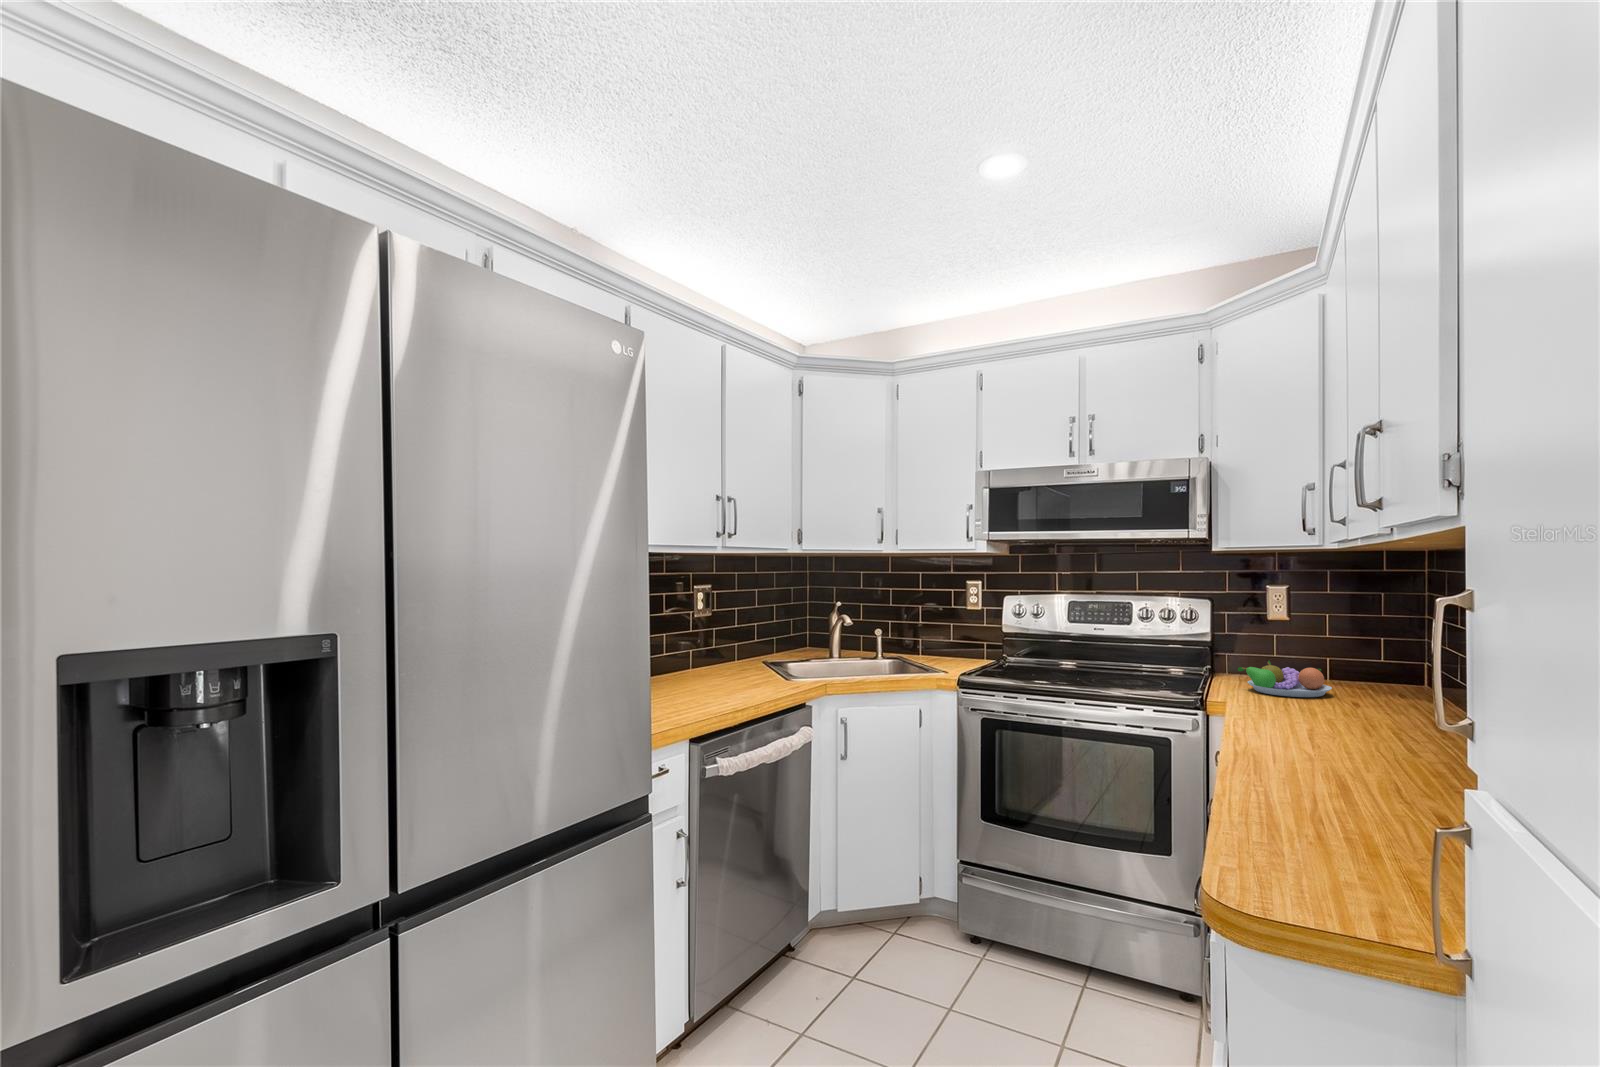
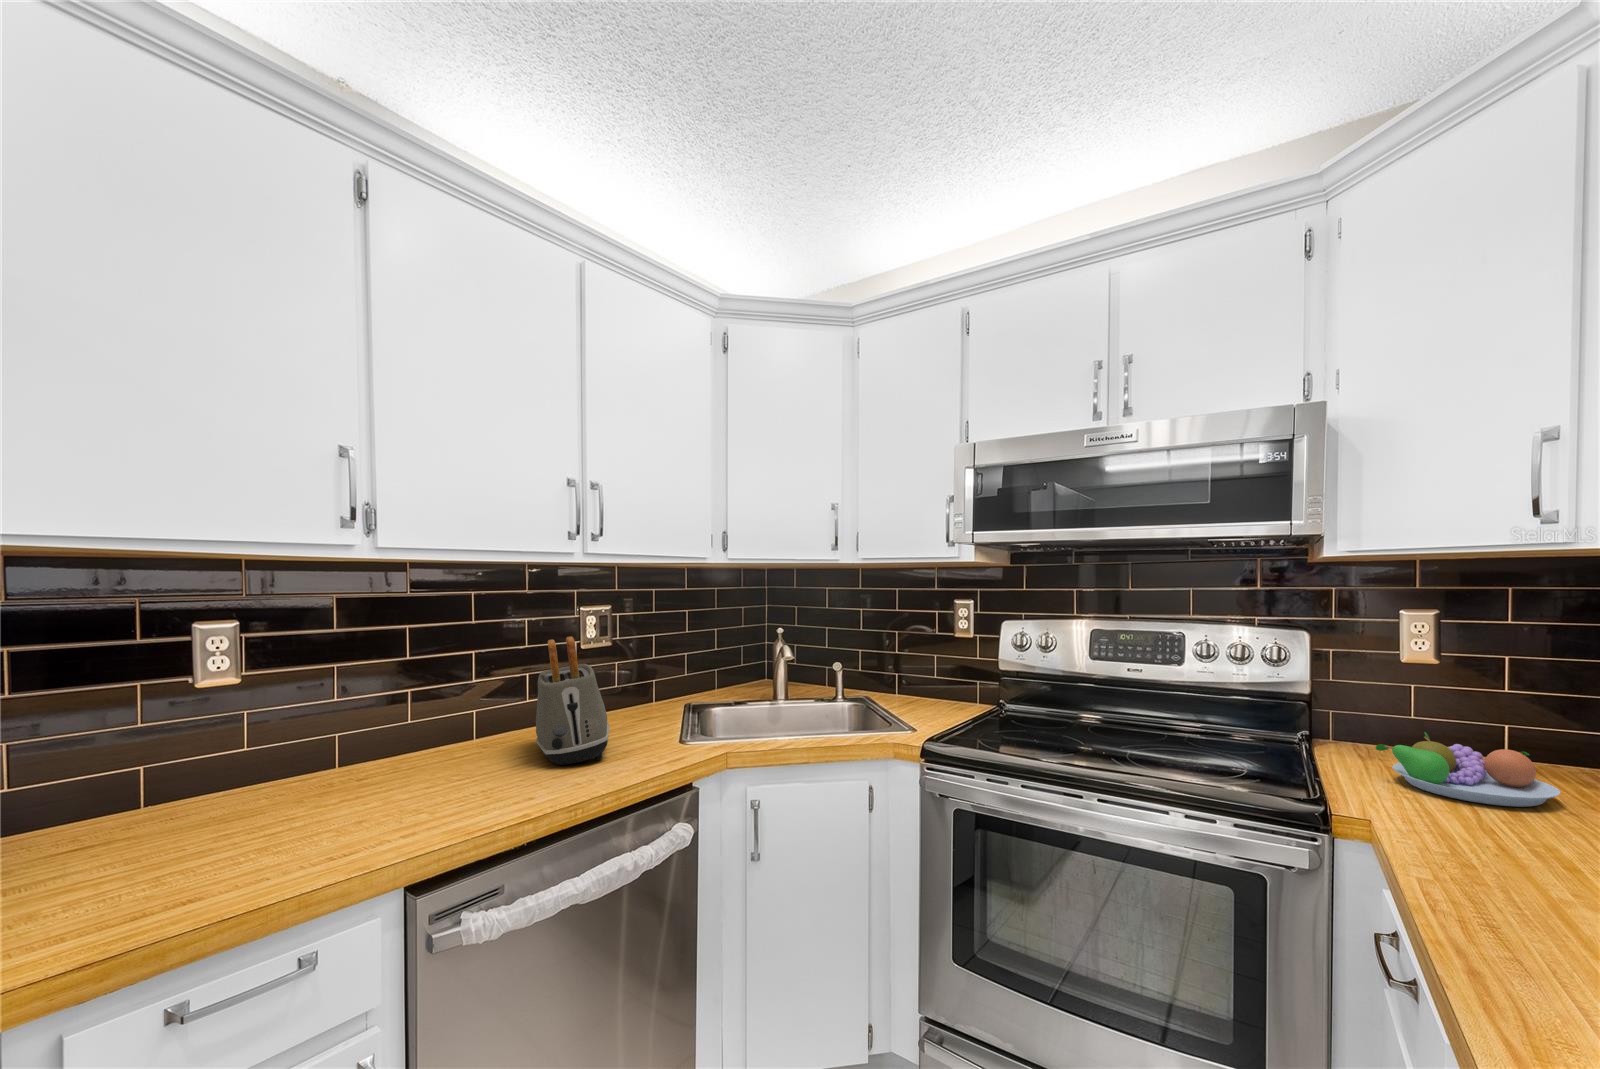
toaster: none [686,606,745,689] -> present [536,637,609,765]

